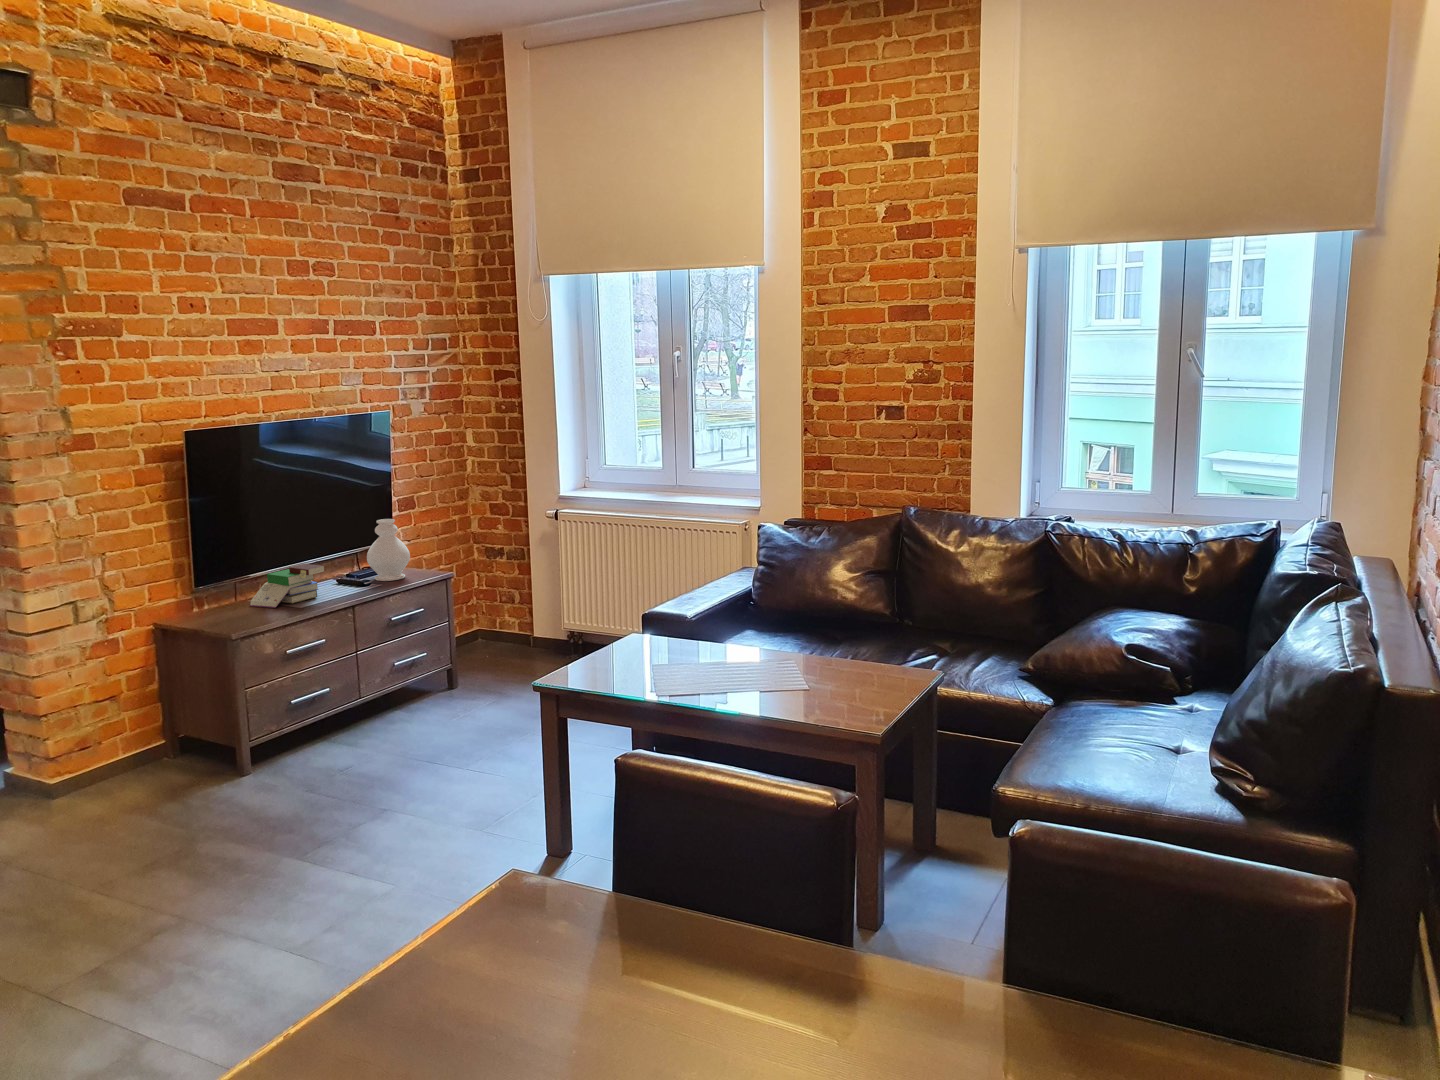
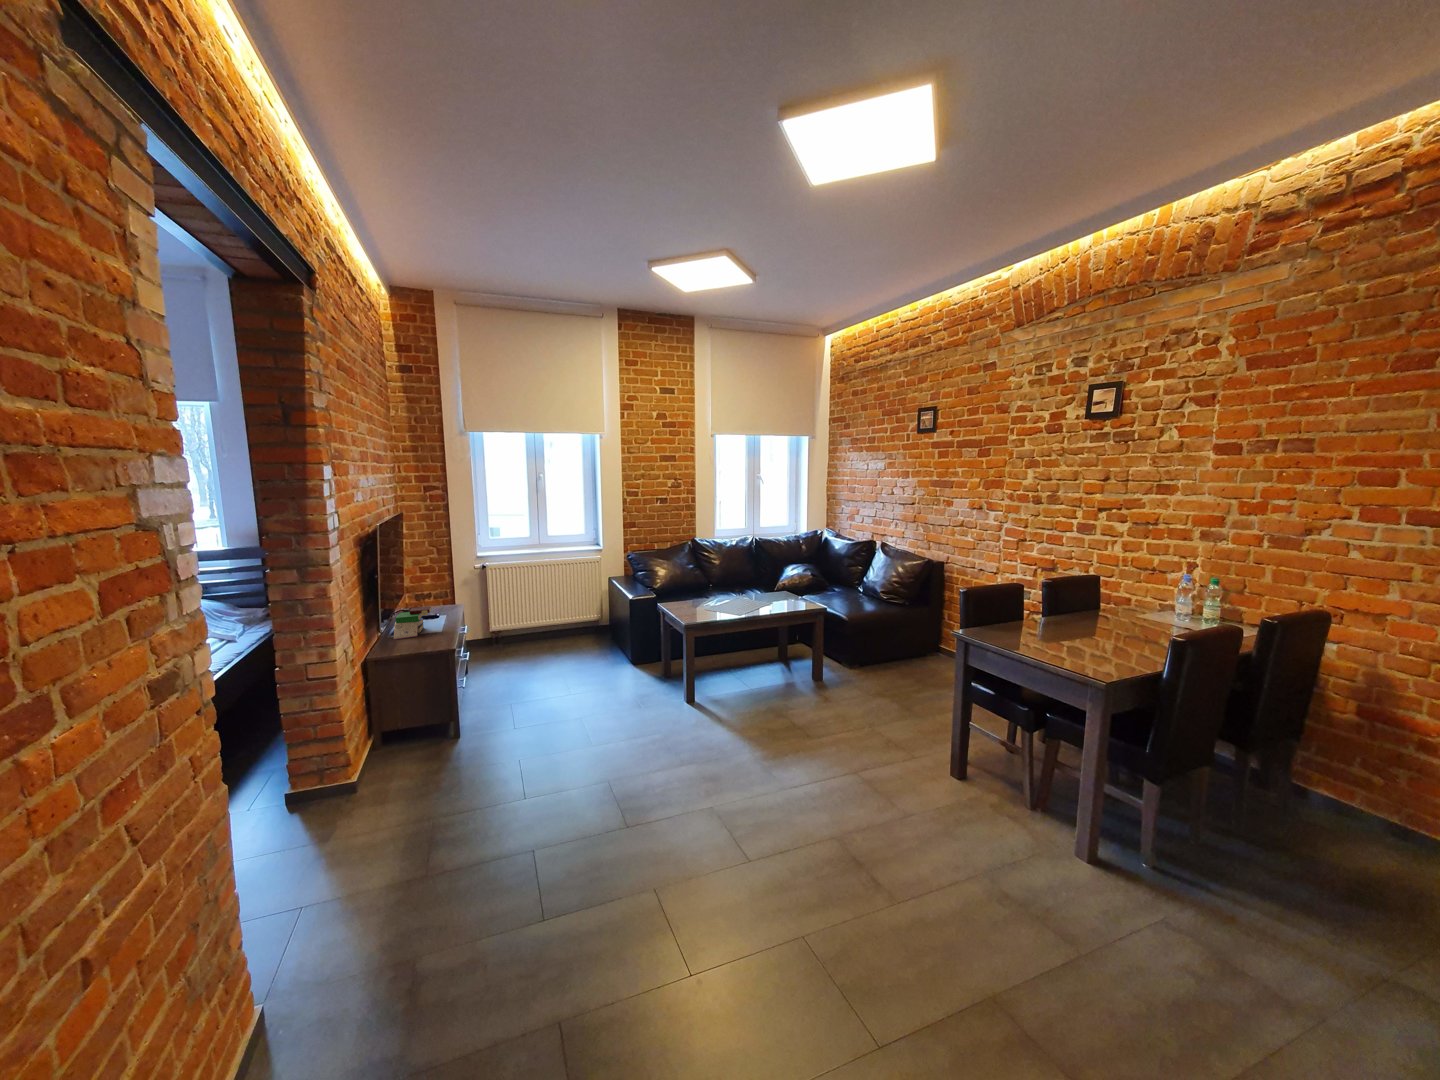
decorative vase: present [367,519,410,581] -> none [417,576,445,615]

